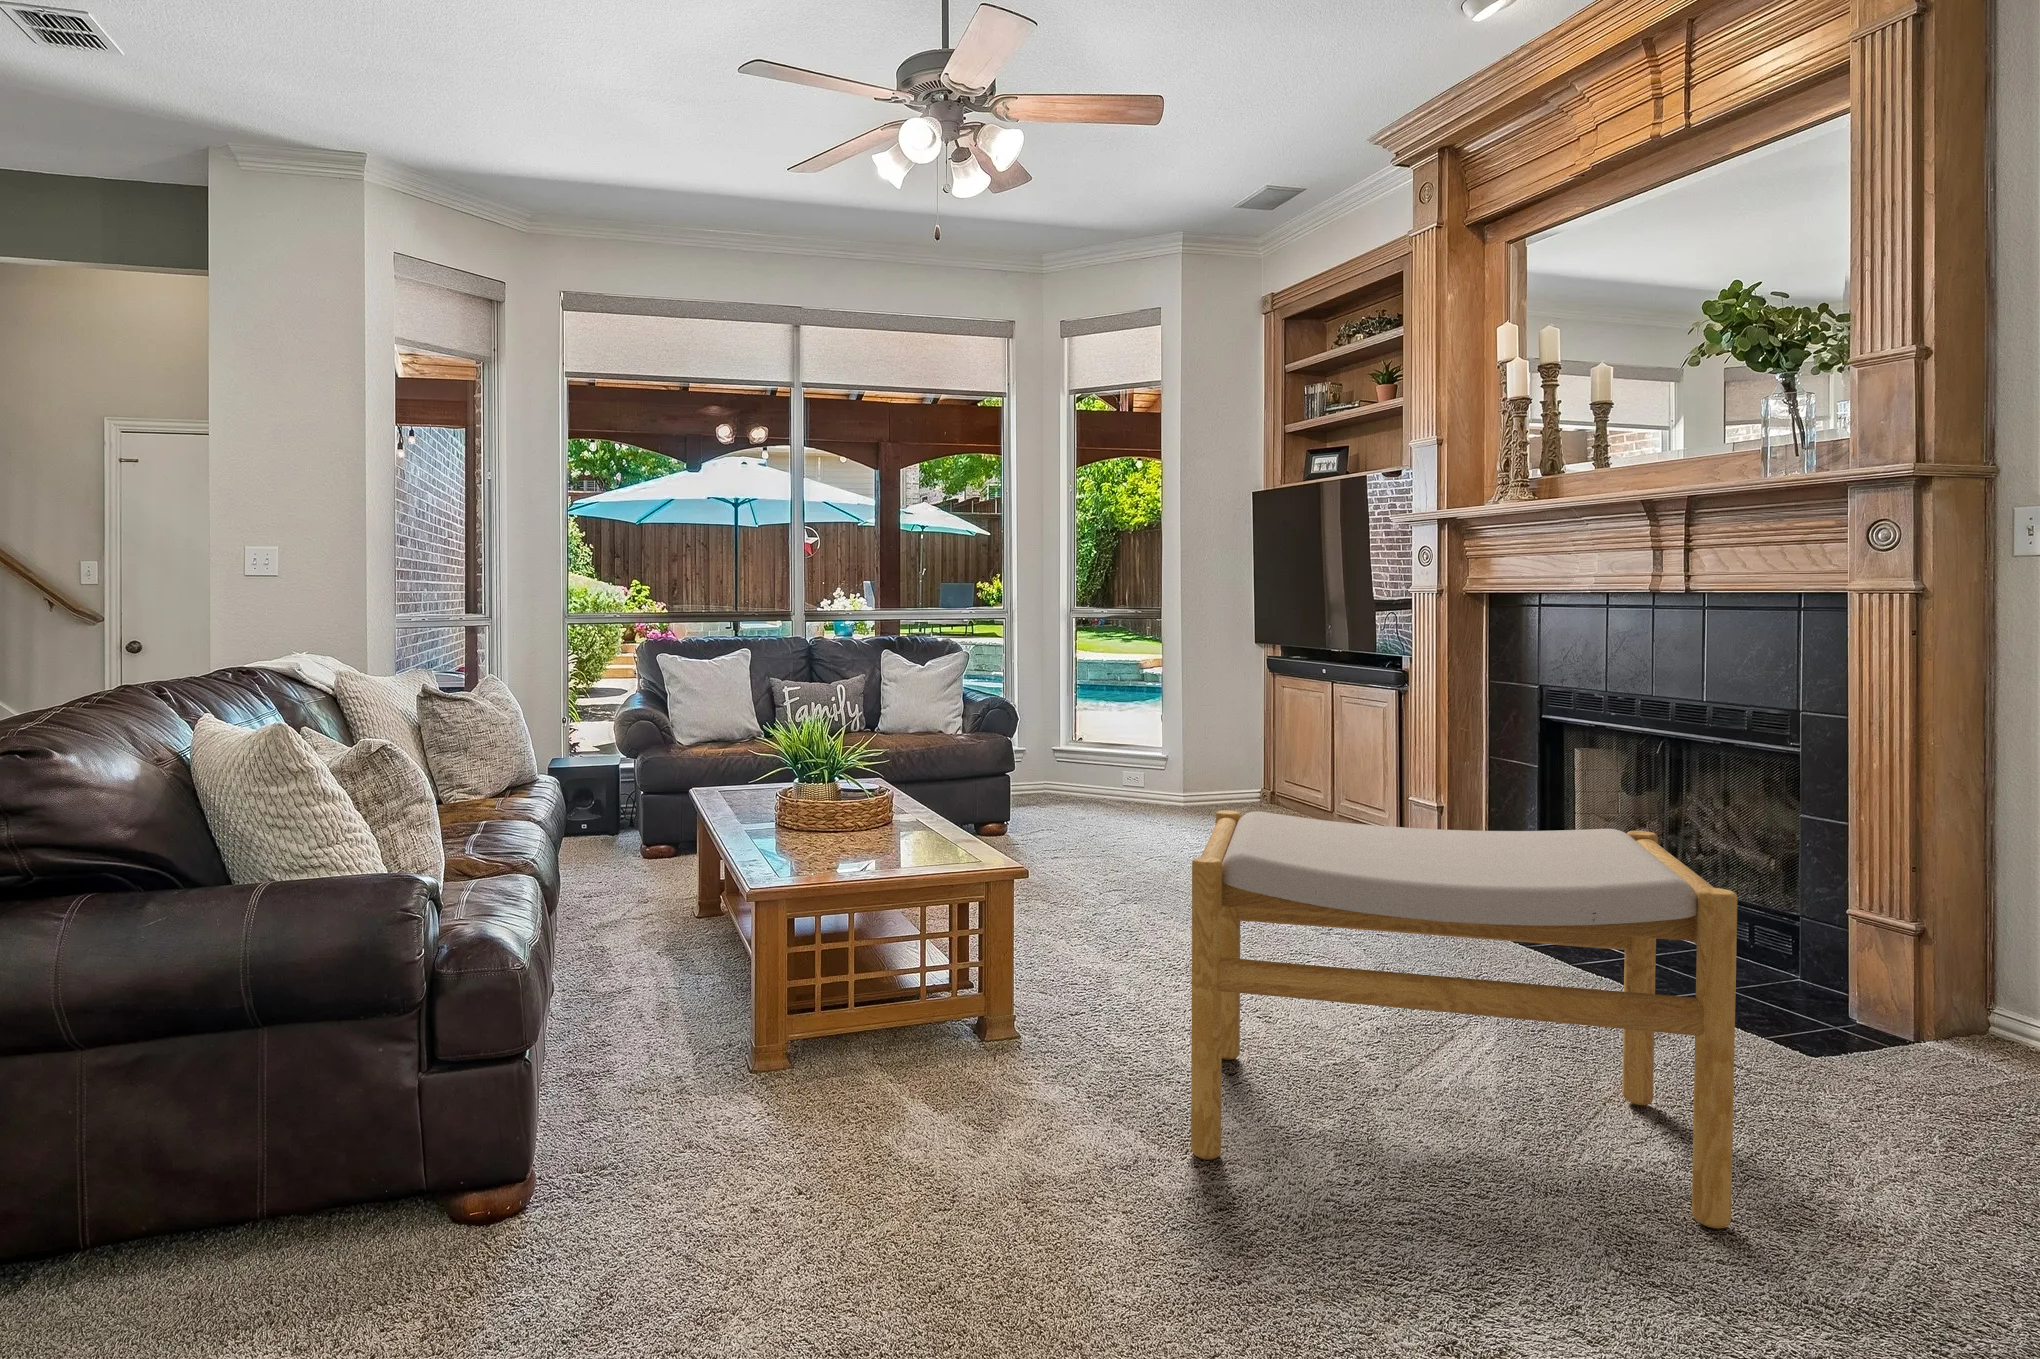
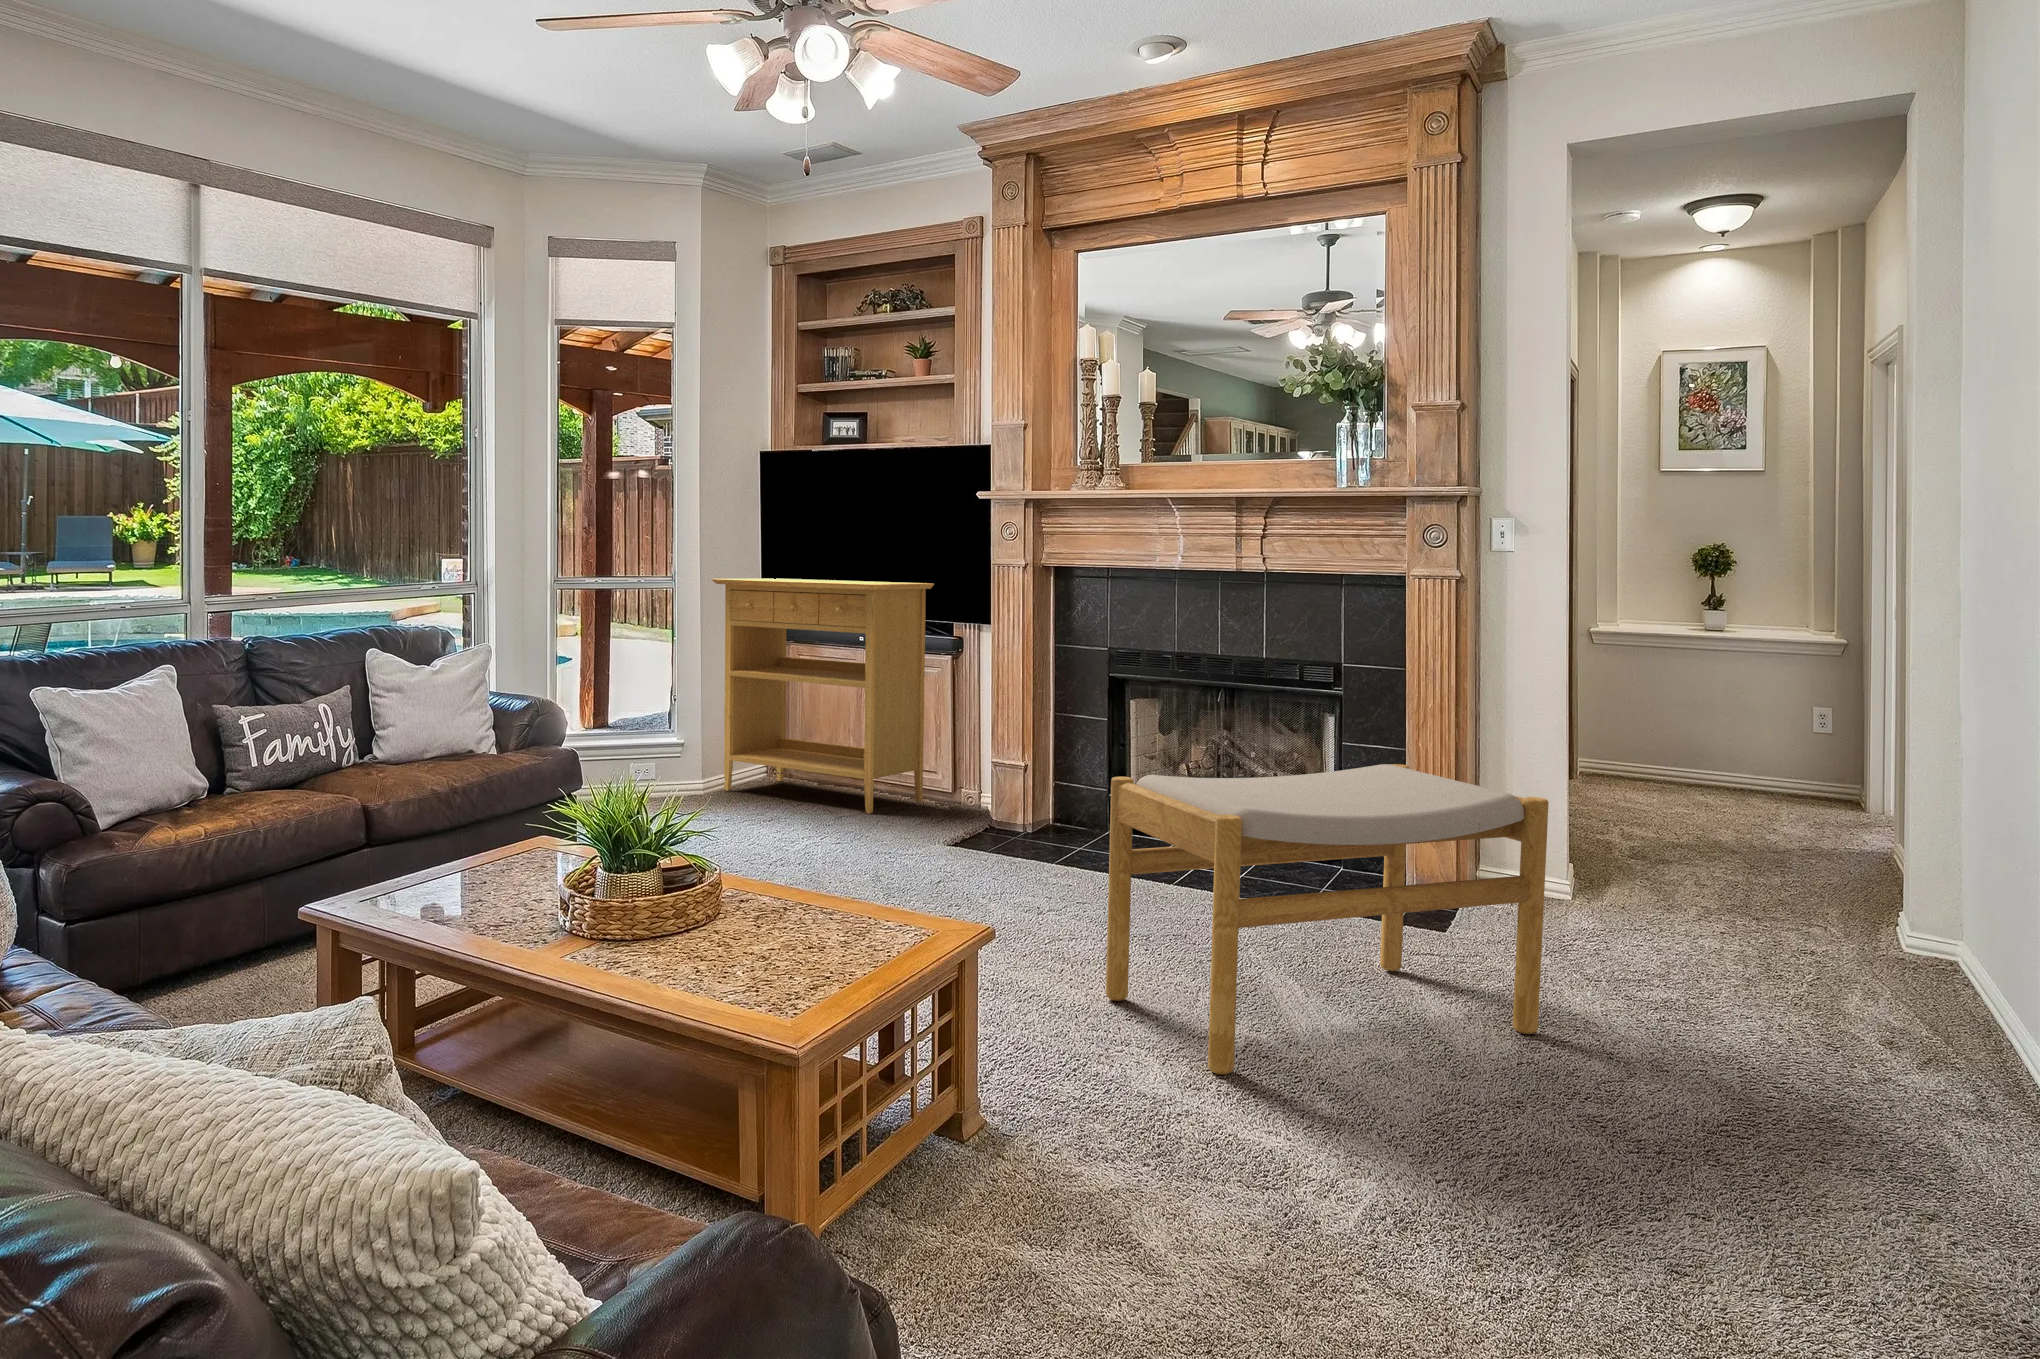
console table: none [1185,611,1382,844] -> present [711,578,934,814]

